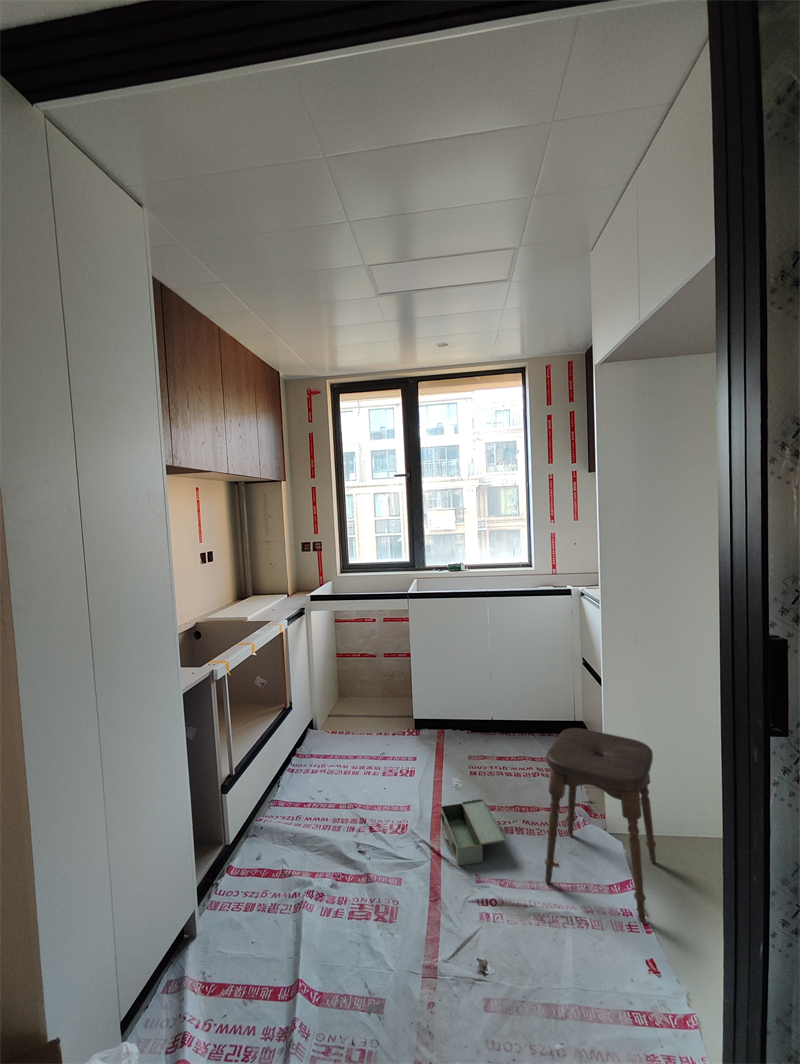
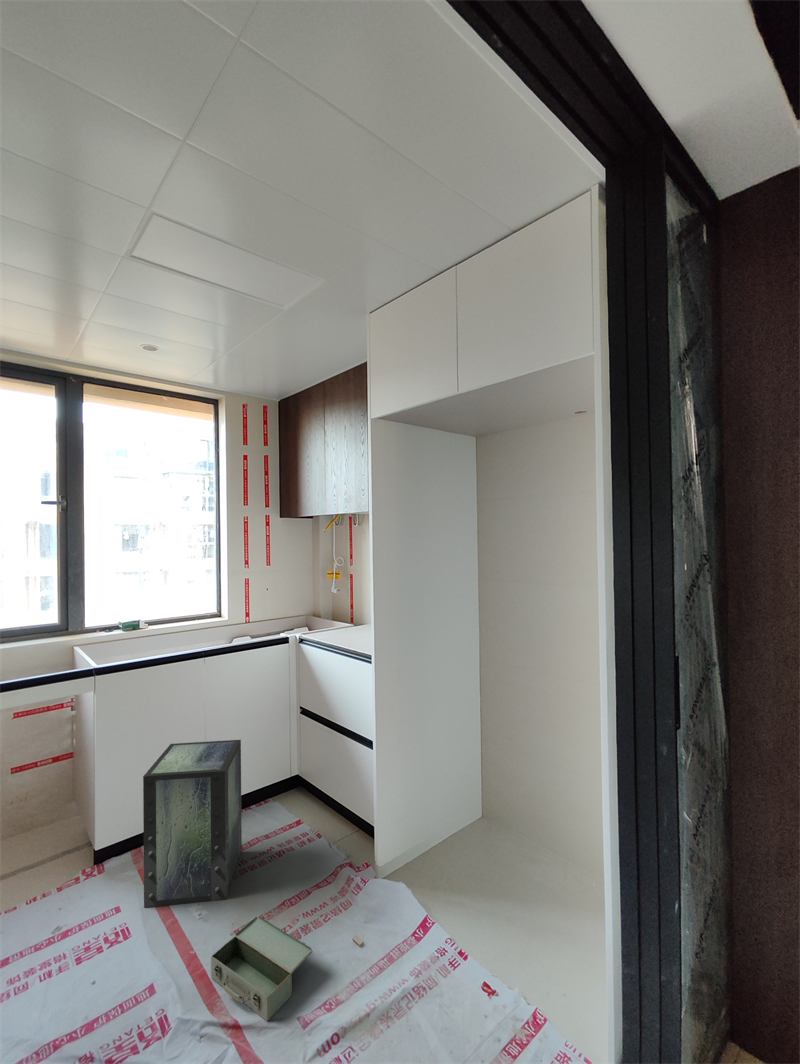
storage box: none [426,657,508,783] -> present [143,740,242,907]
stool: present [545,728,656,922] -> none [351,777,458,973]

